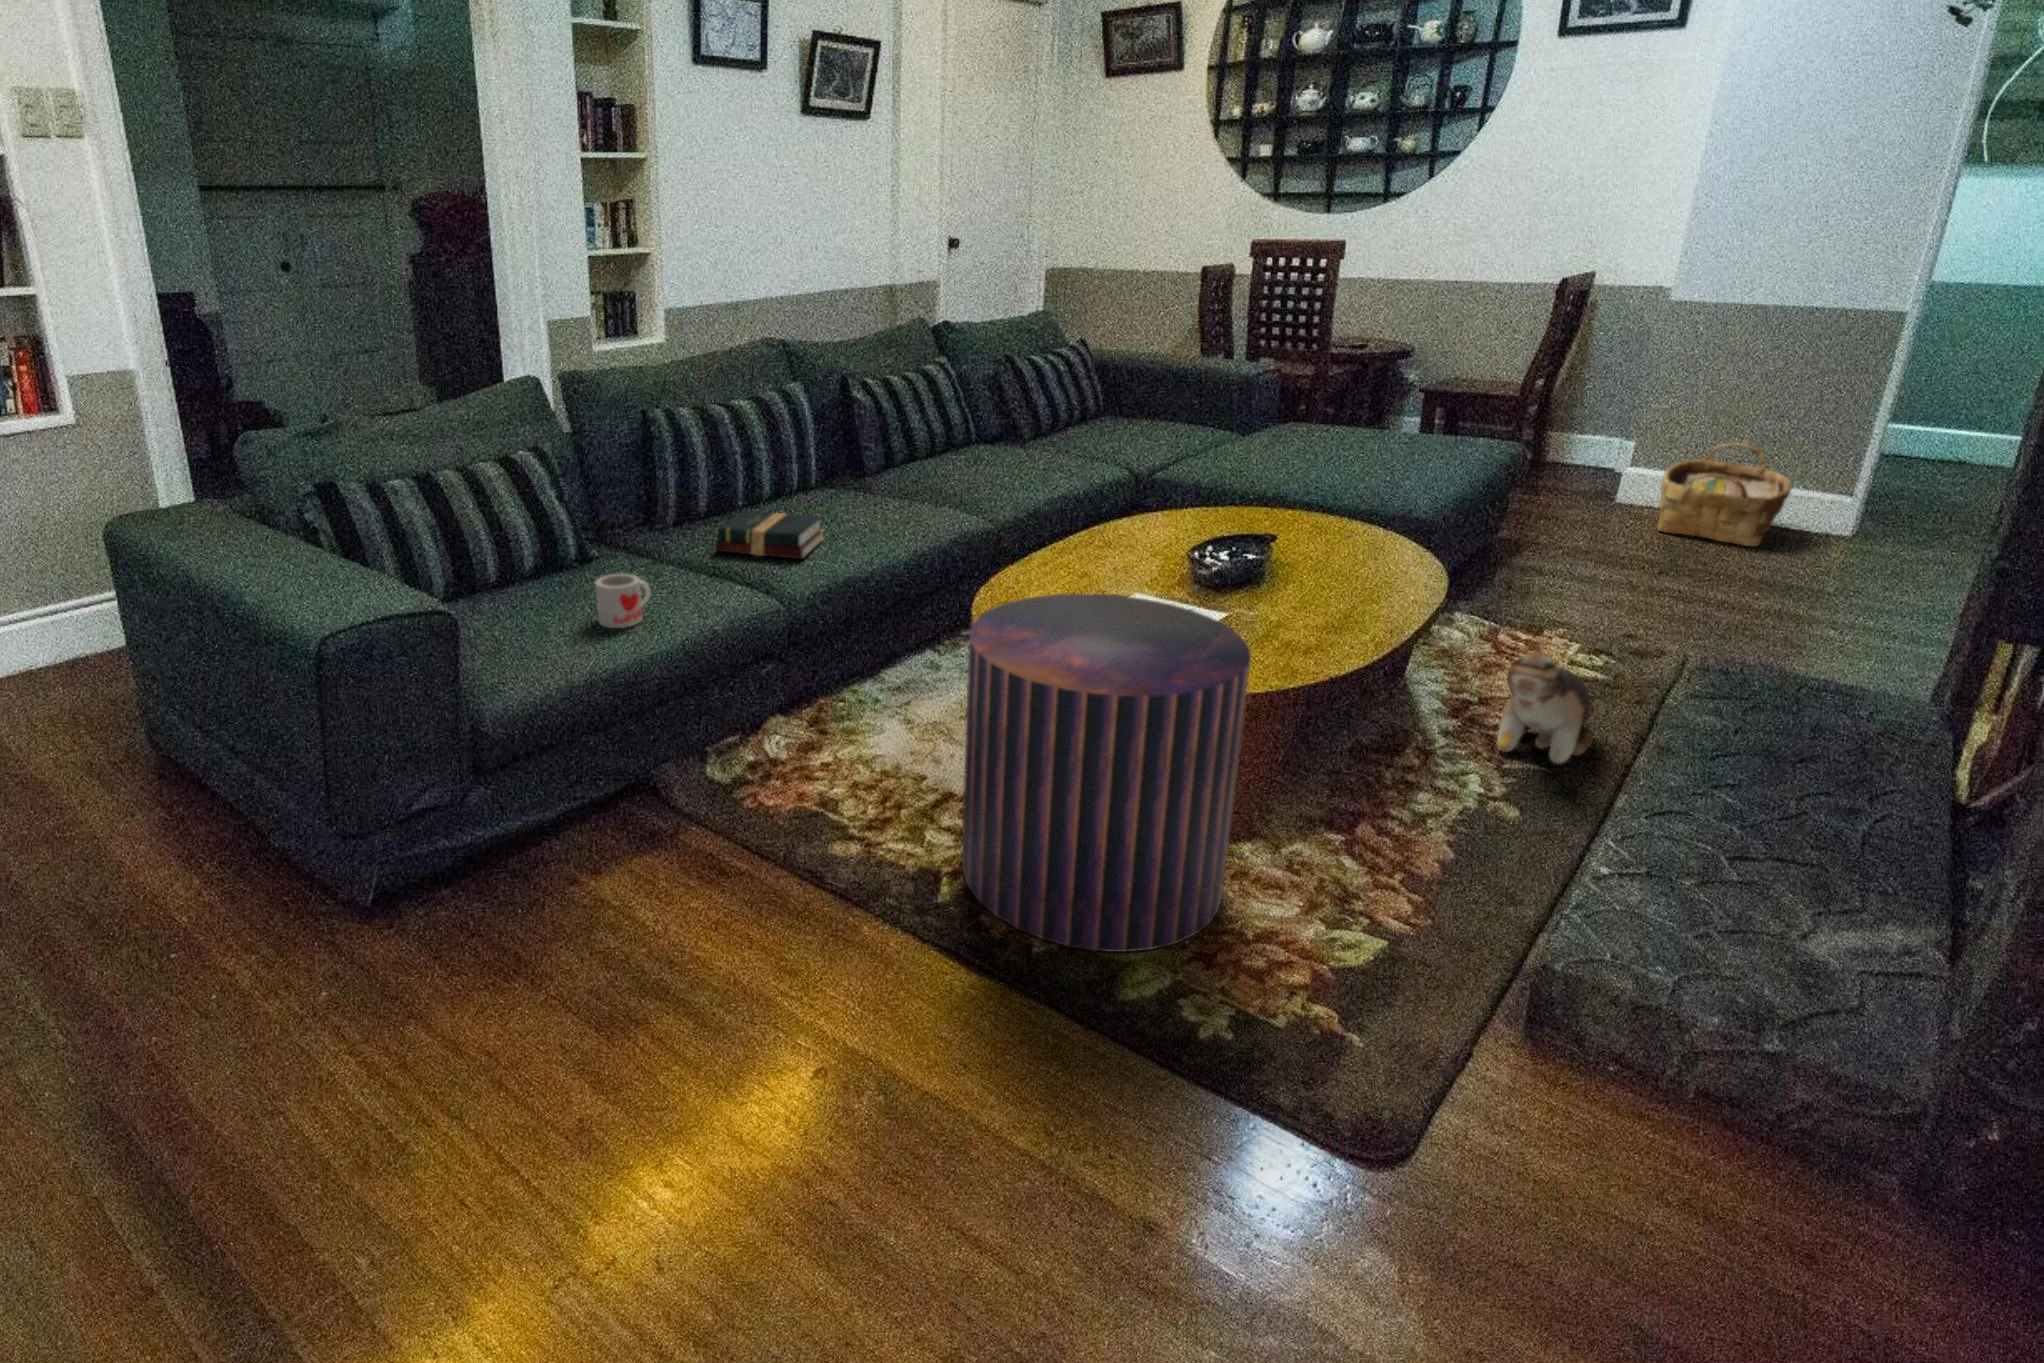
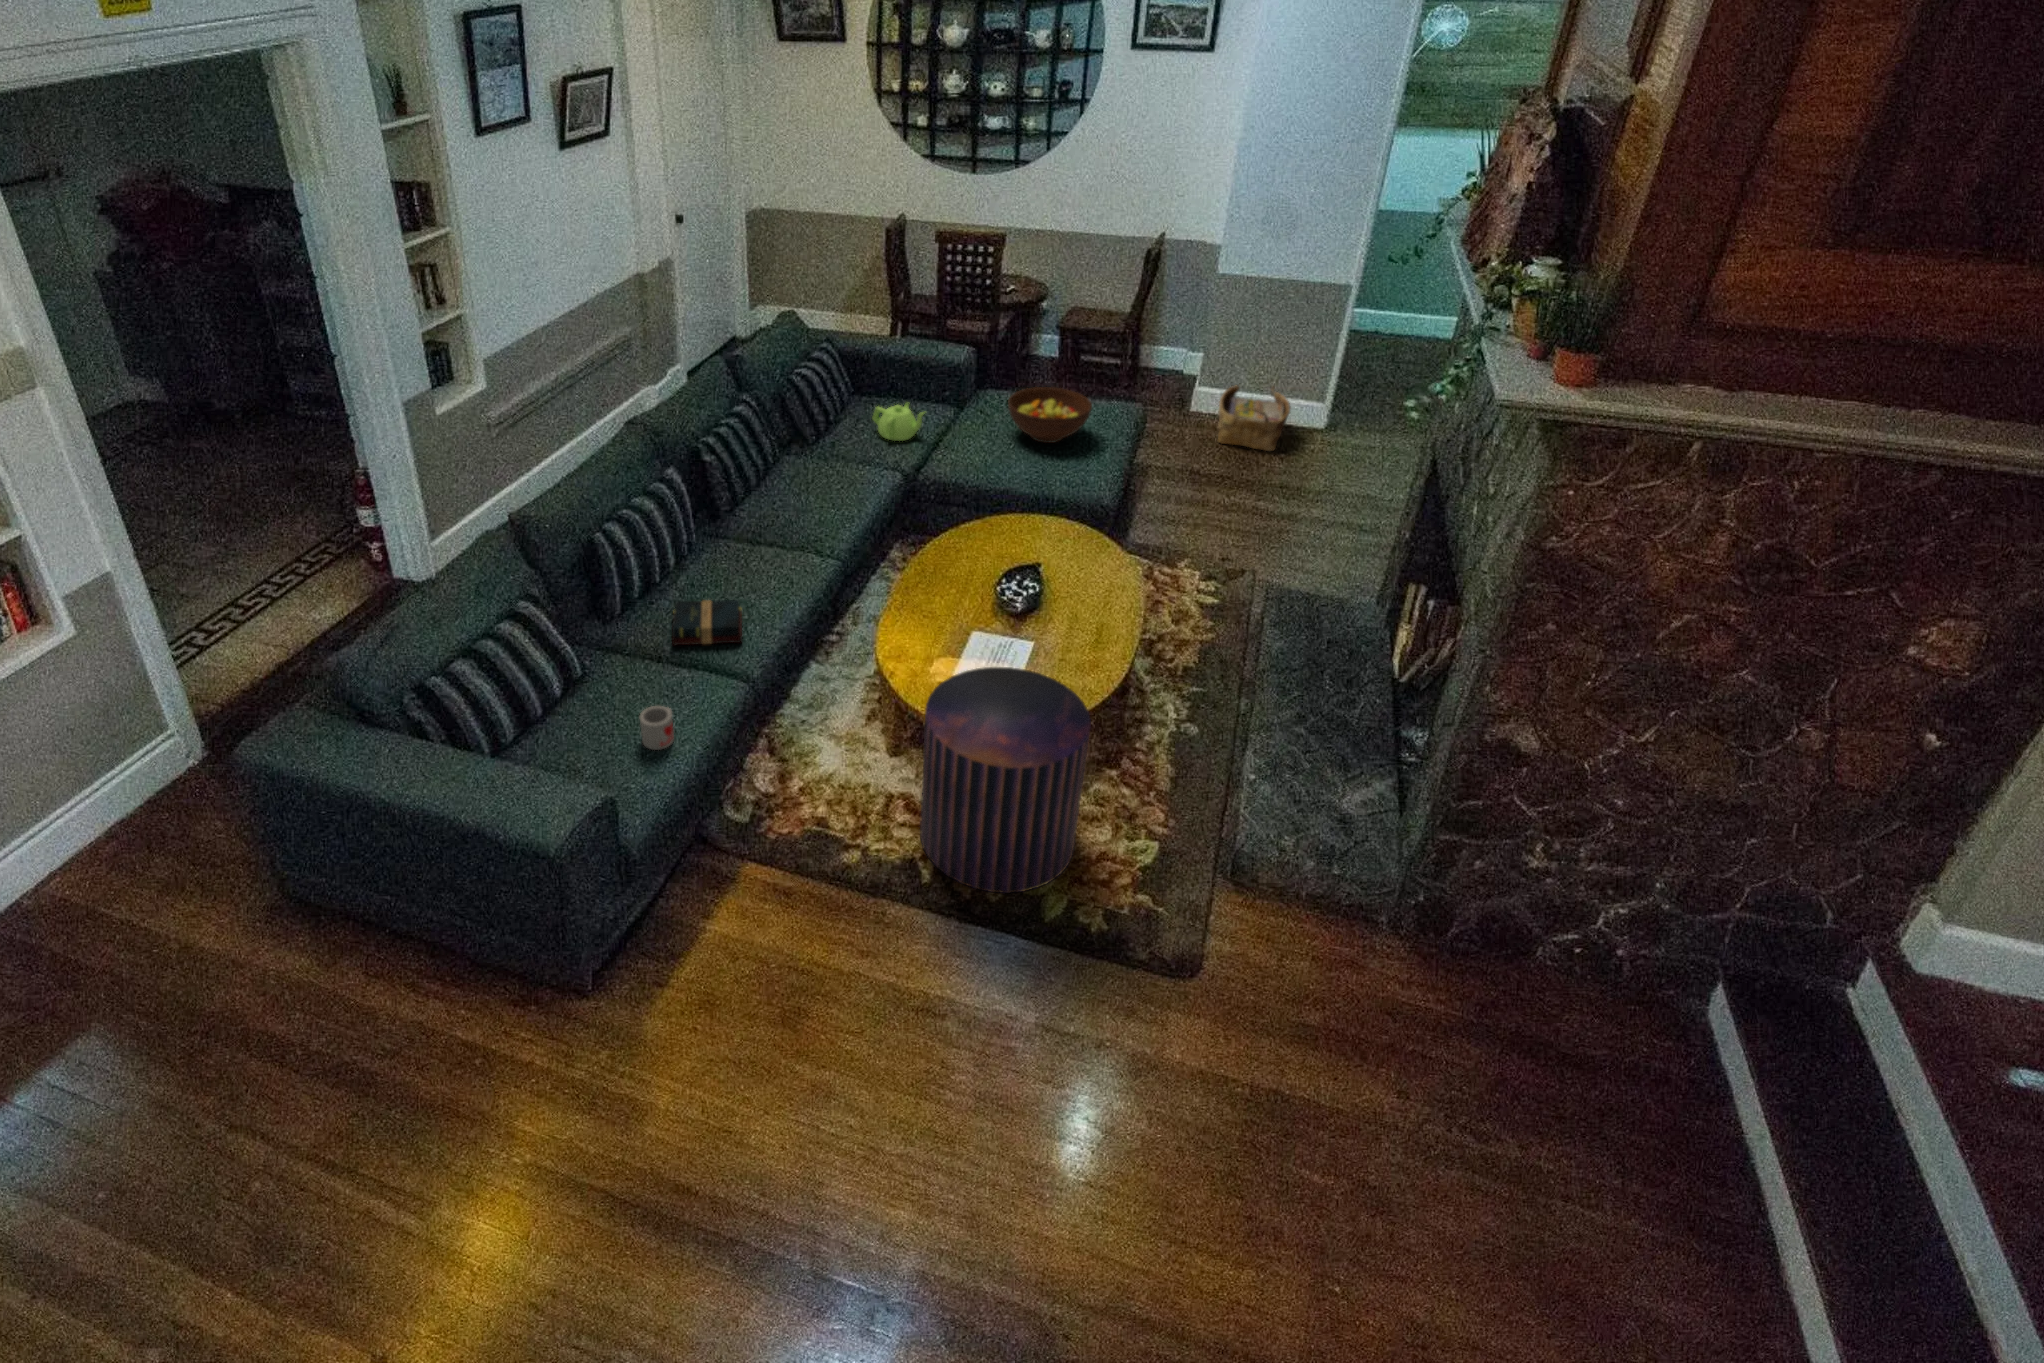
fruit bowl: none [1298,390,1426,455] -> present [1008,387,1092,443]
teapot: none [1111,395,1180,439] -> present [872,403,924,441]
plush toy: present [1497,652,1593,764] -> none [1175,622,1223,683]

